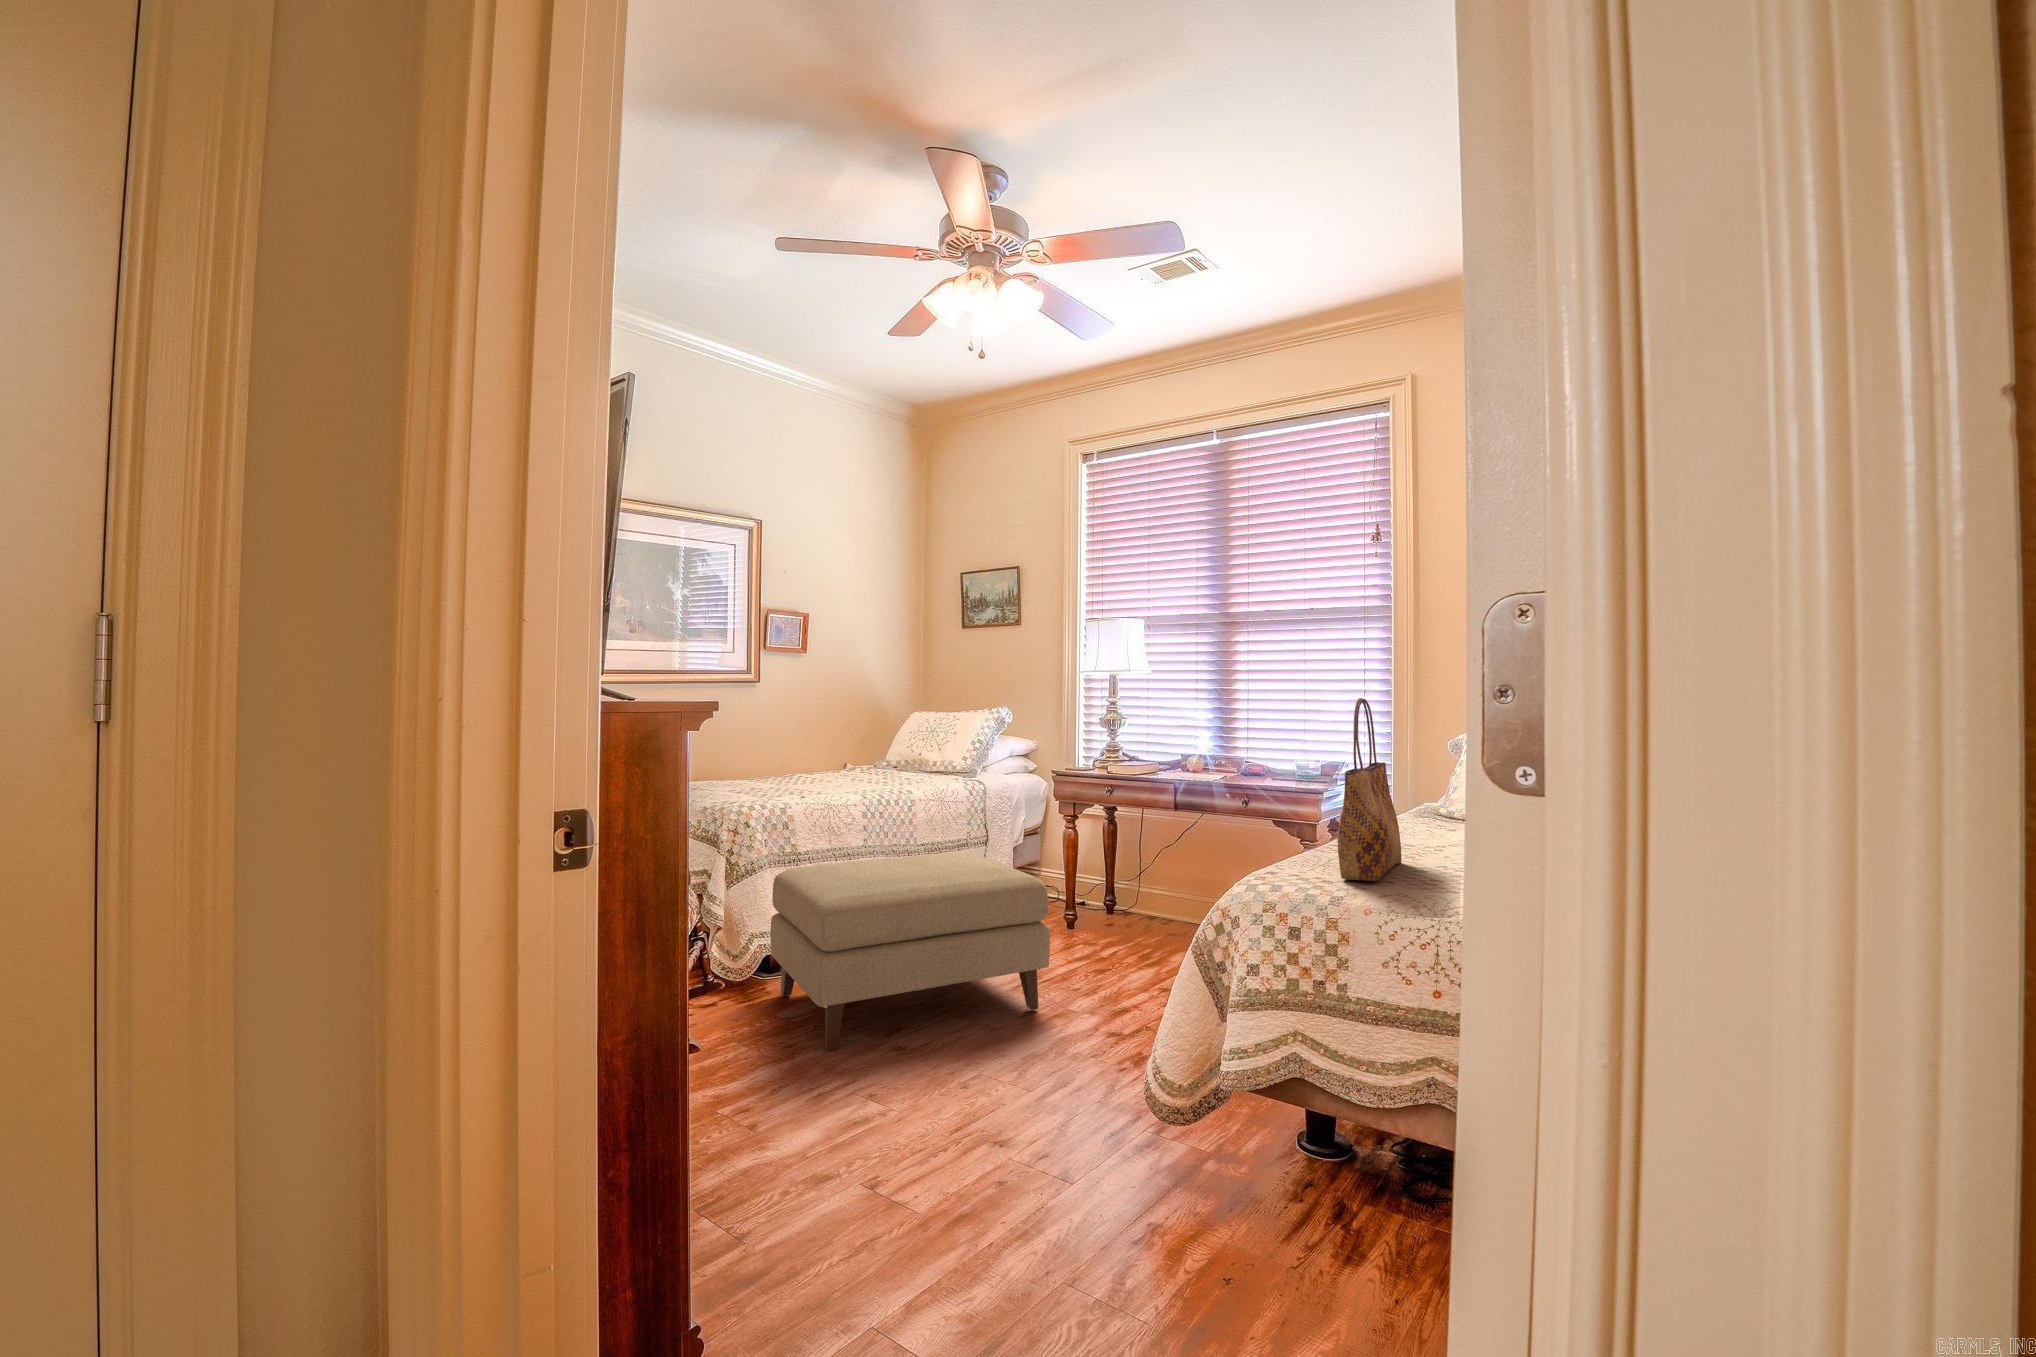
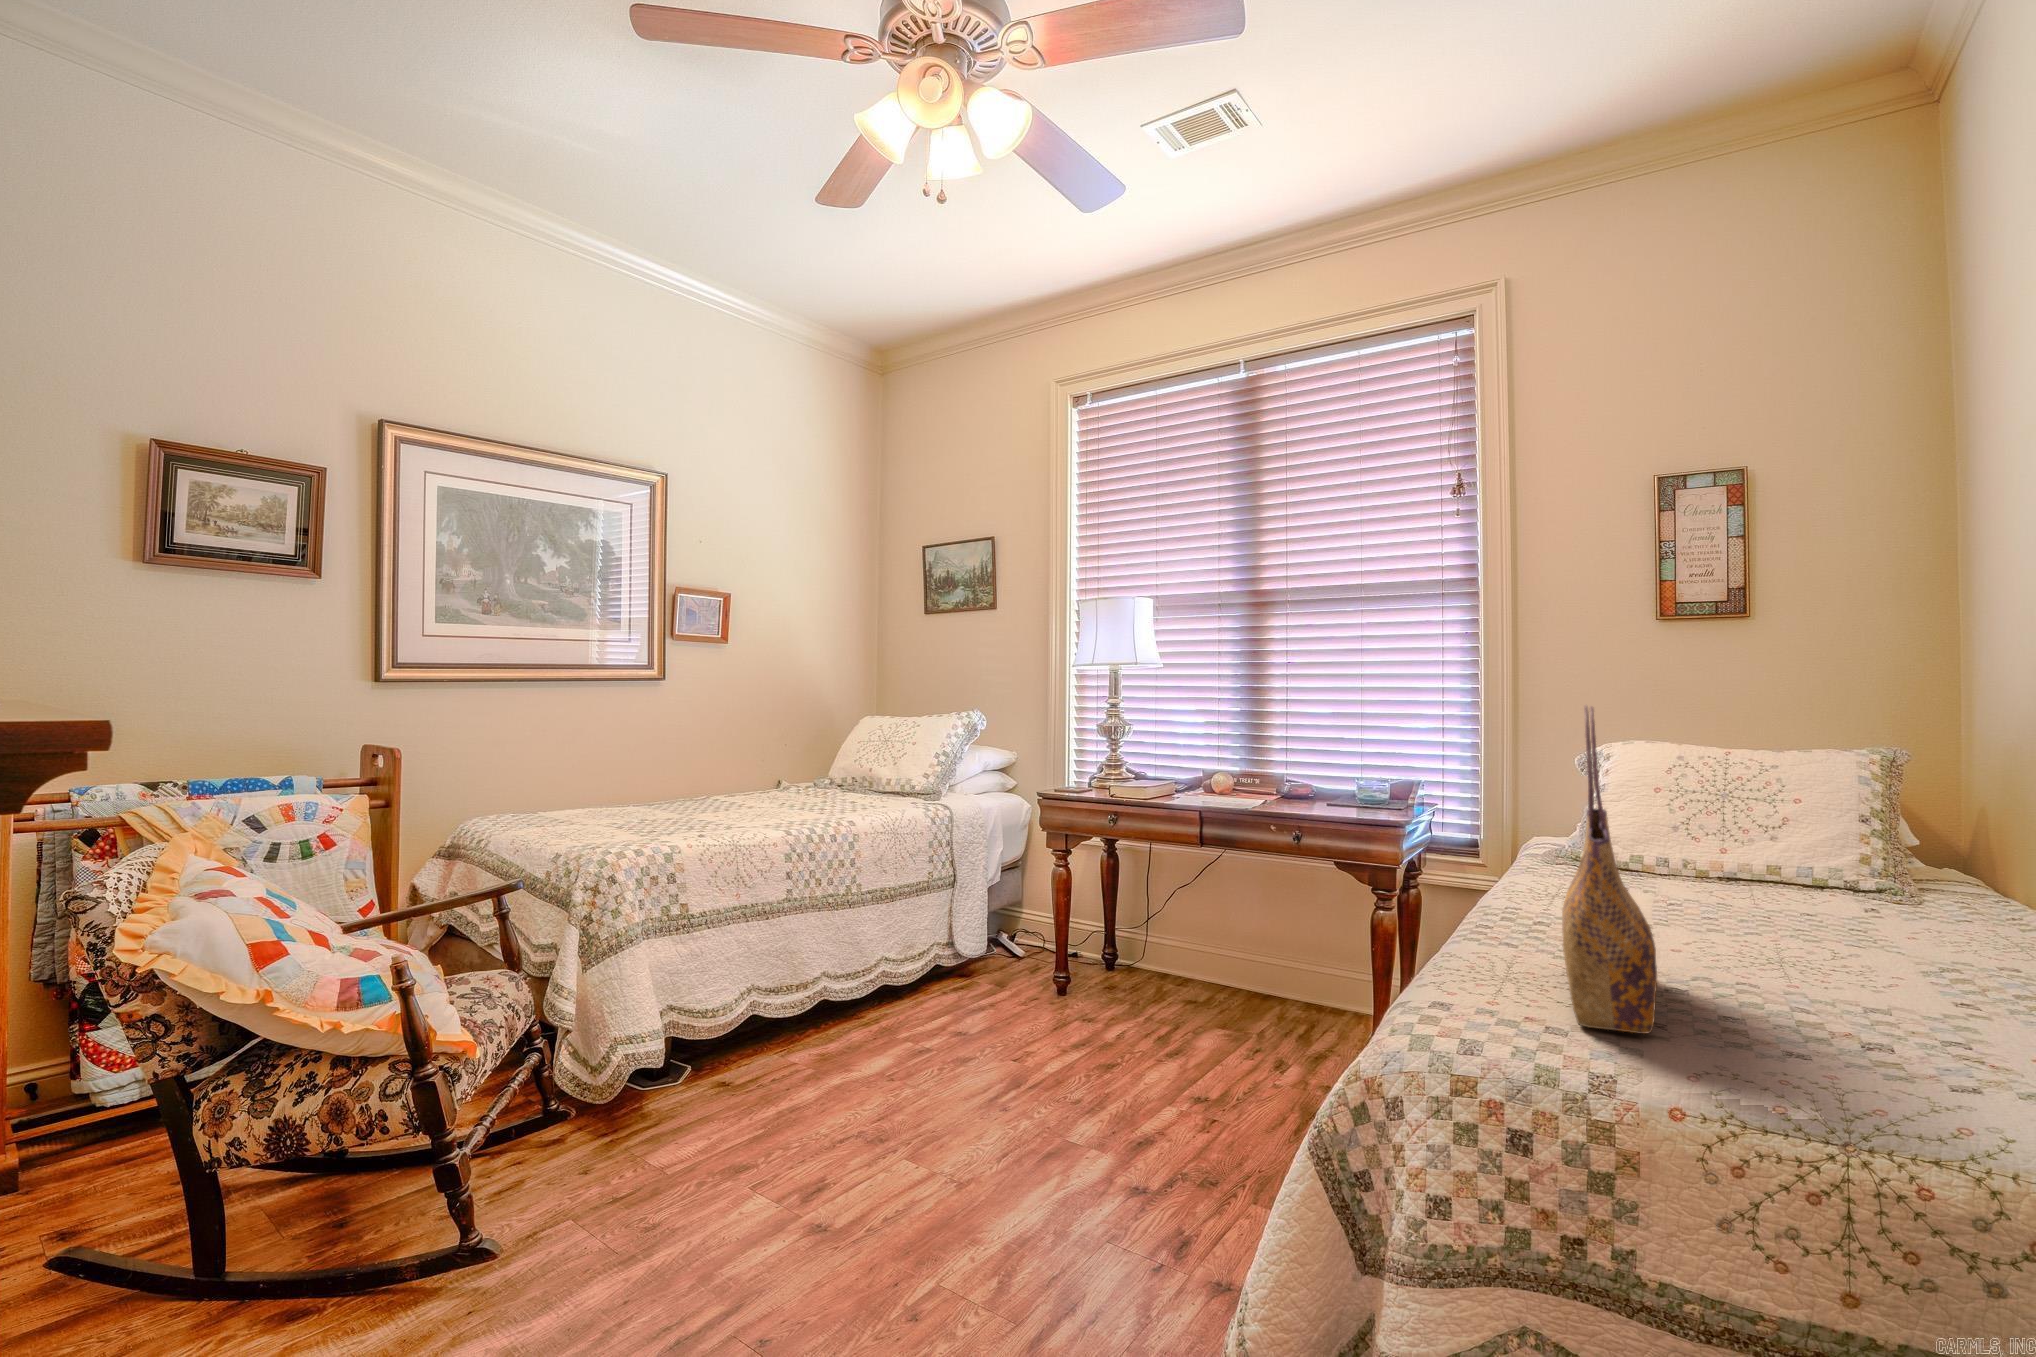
ottoman: present [770,853,1050,1051] -> none [642,912,1043,1242]

